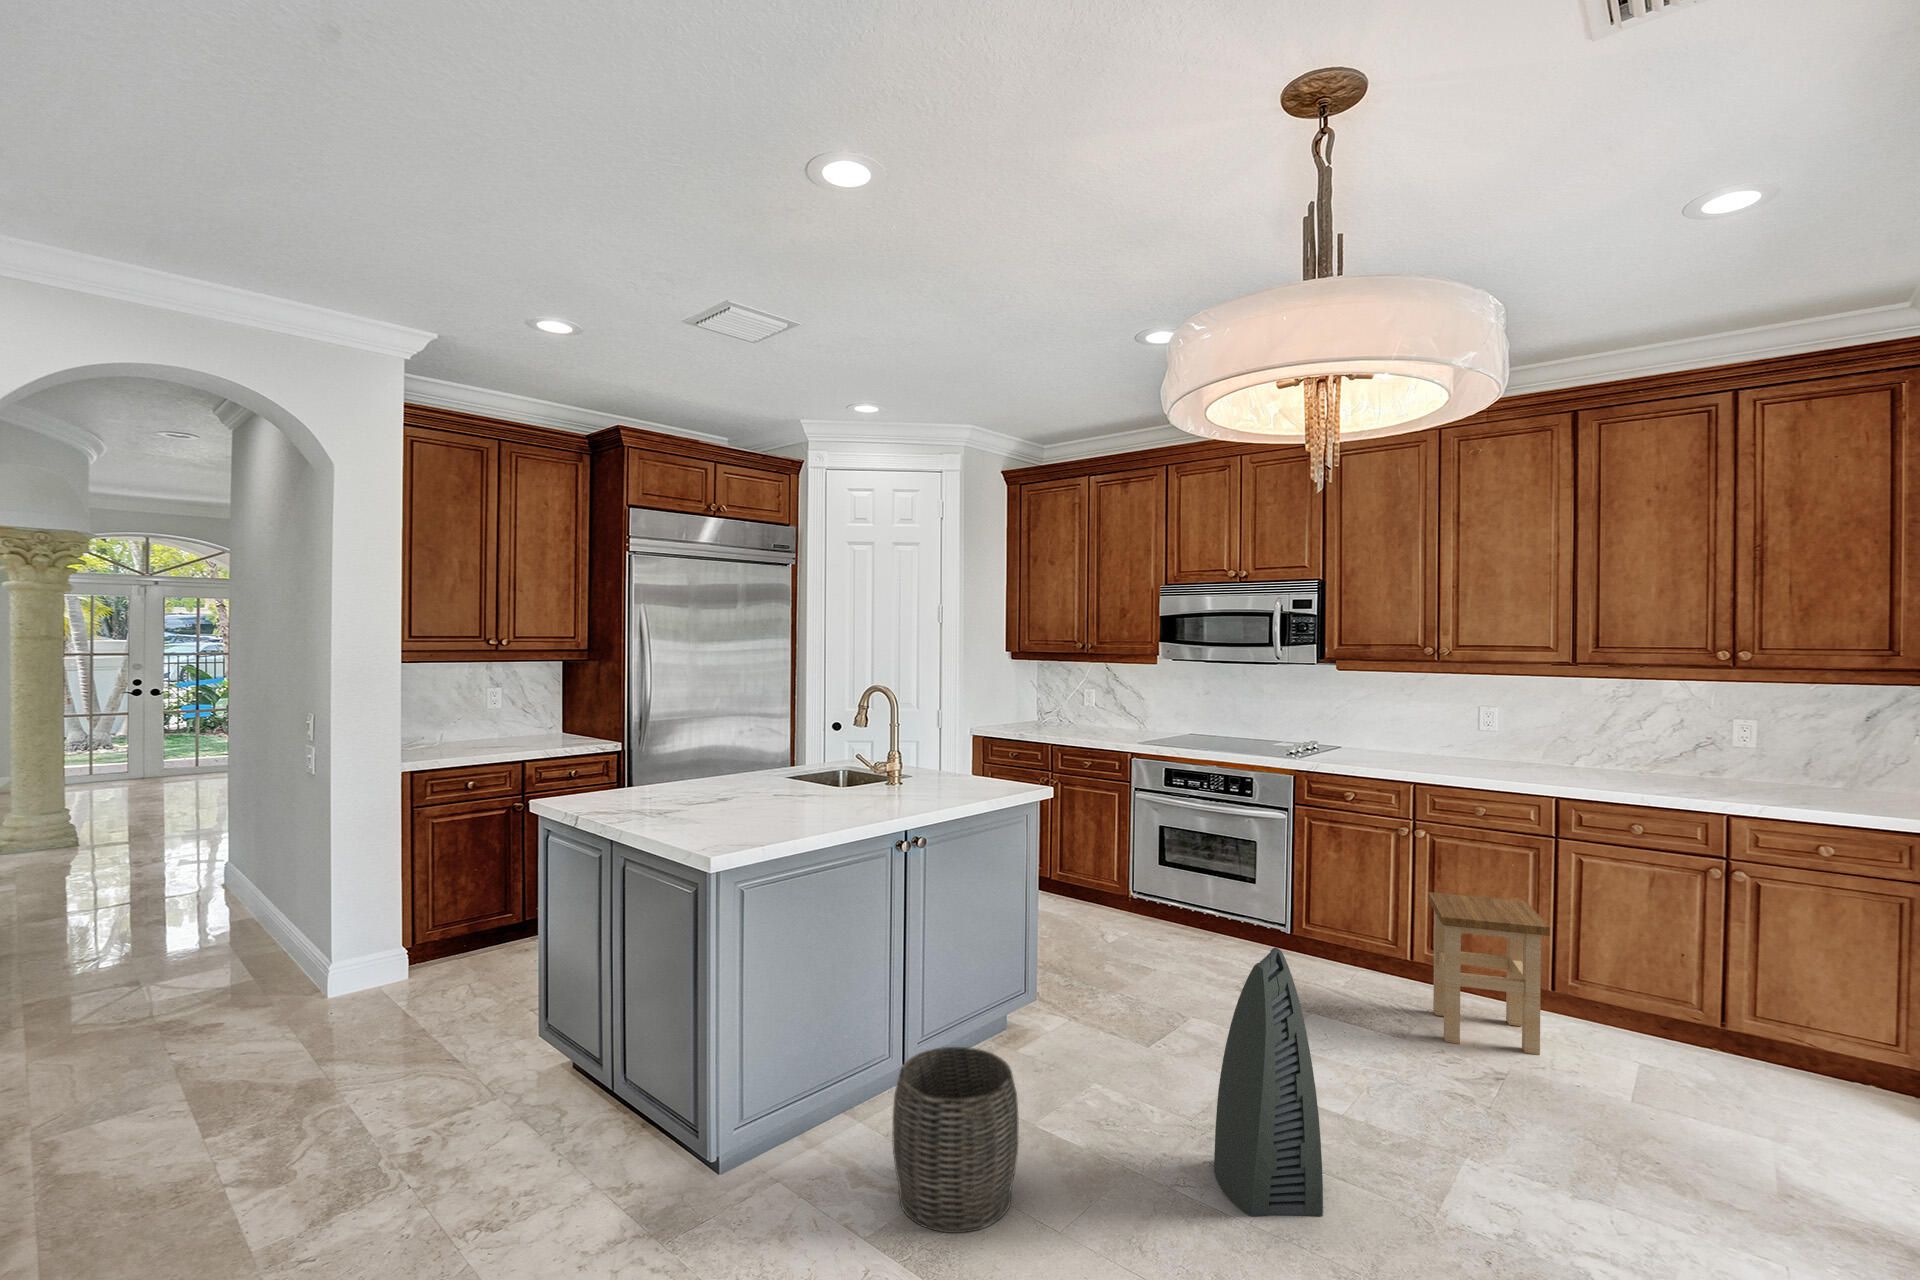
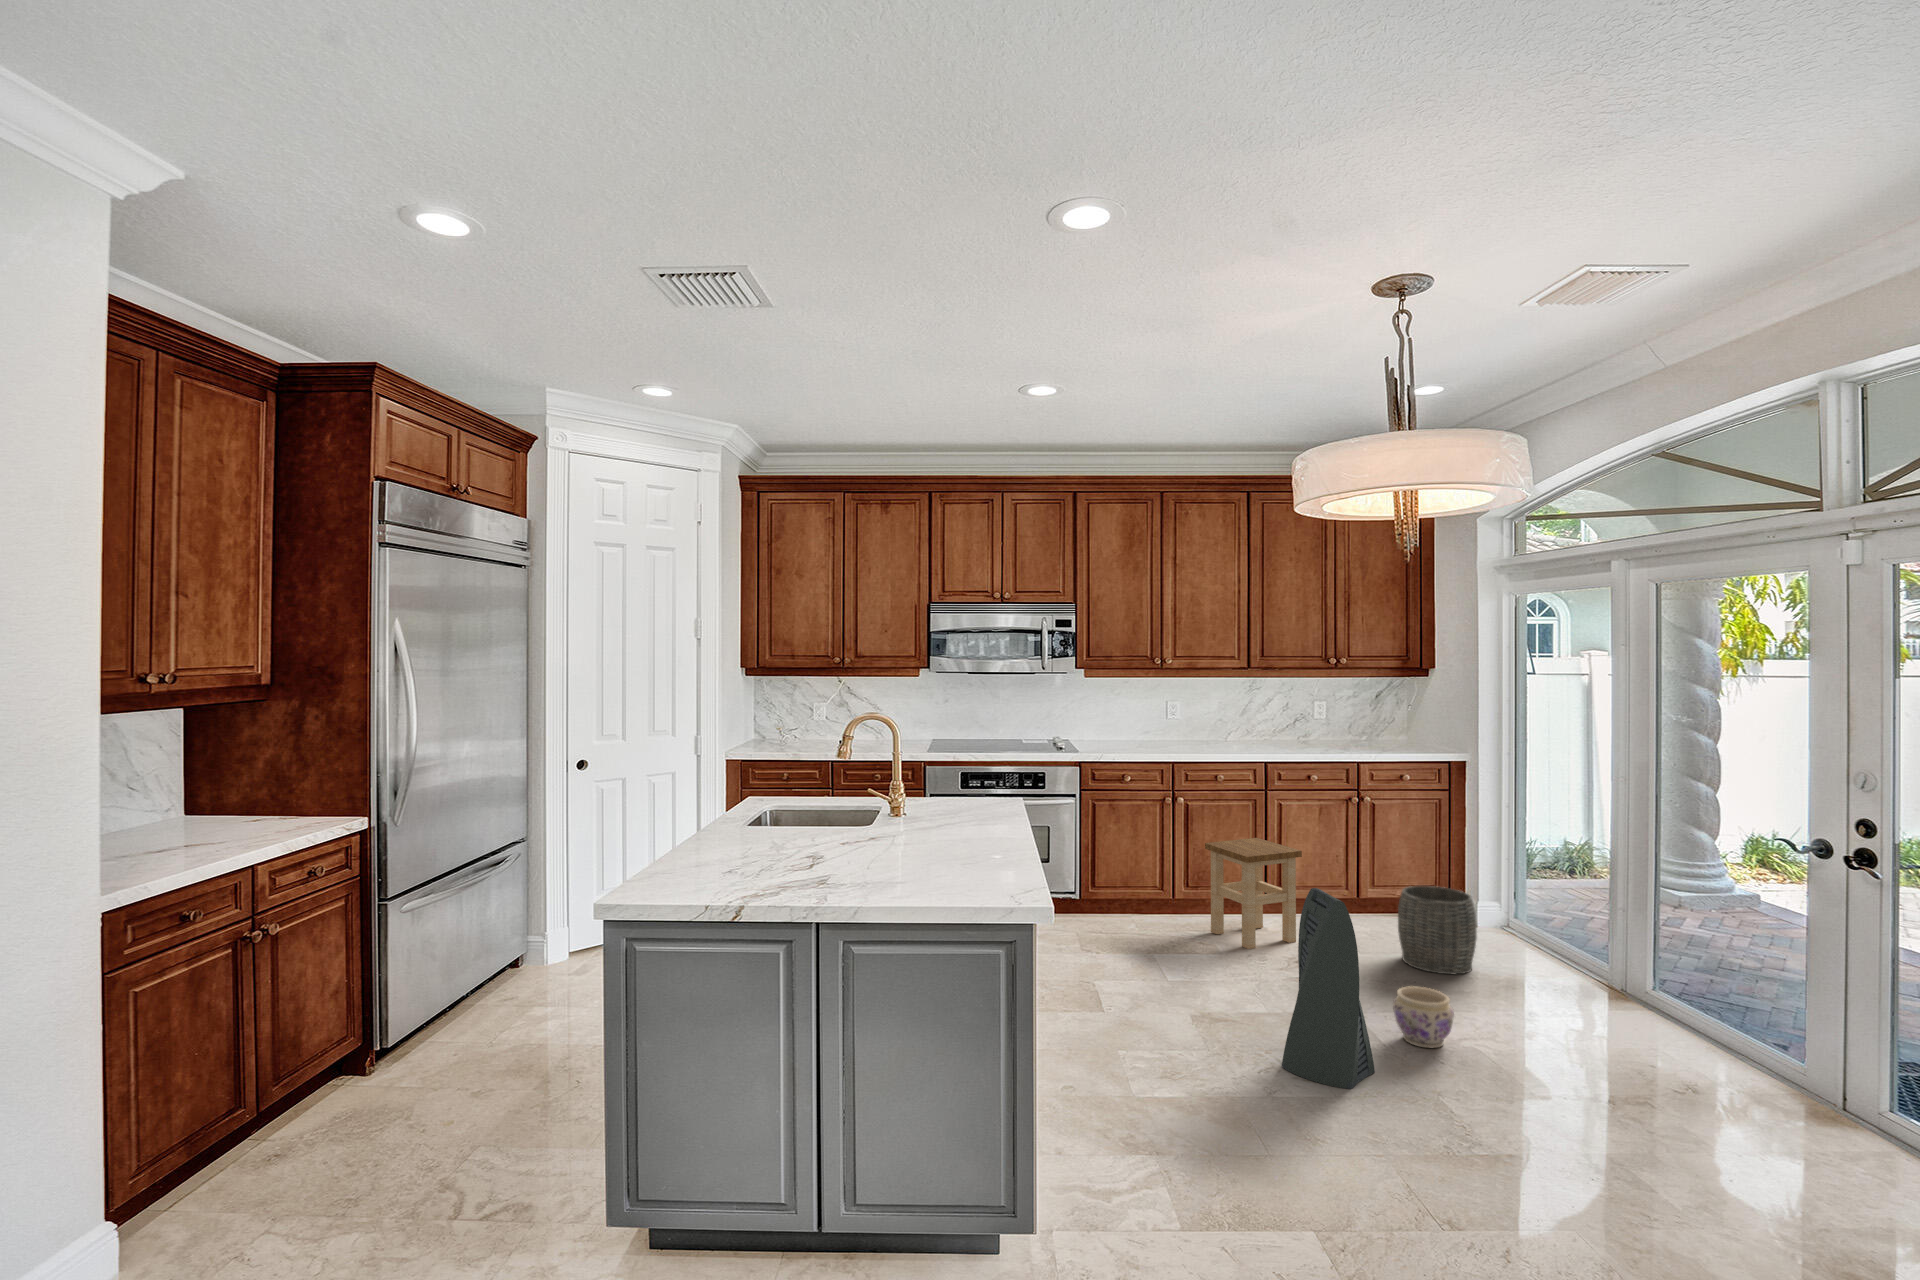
woven basket: present [892,1047,1019,1233] -> present [1398,886,1477,974]
planter: none [1431,1132,1525,1236] -> present [1393,986,1454,1048]

